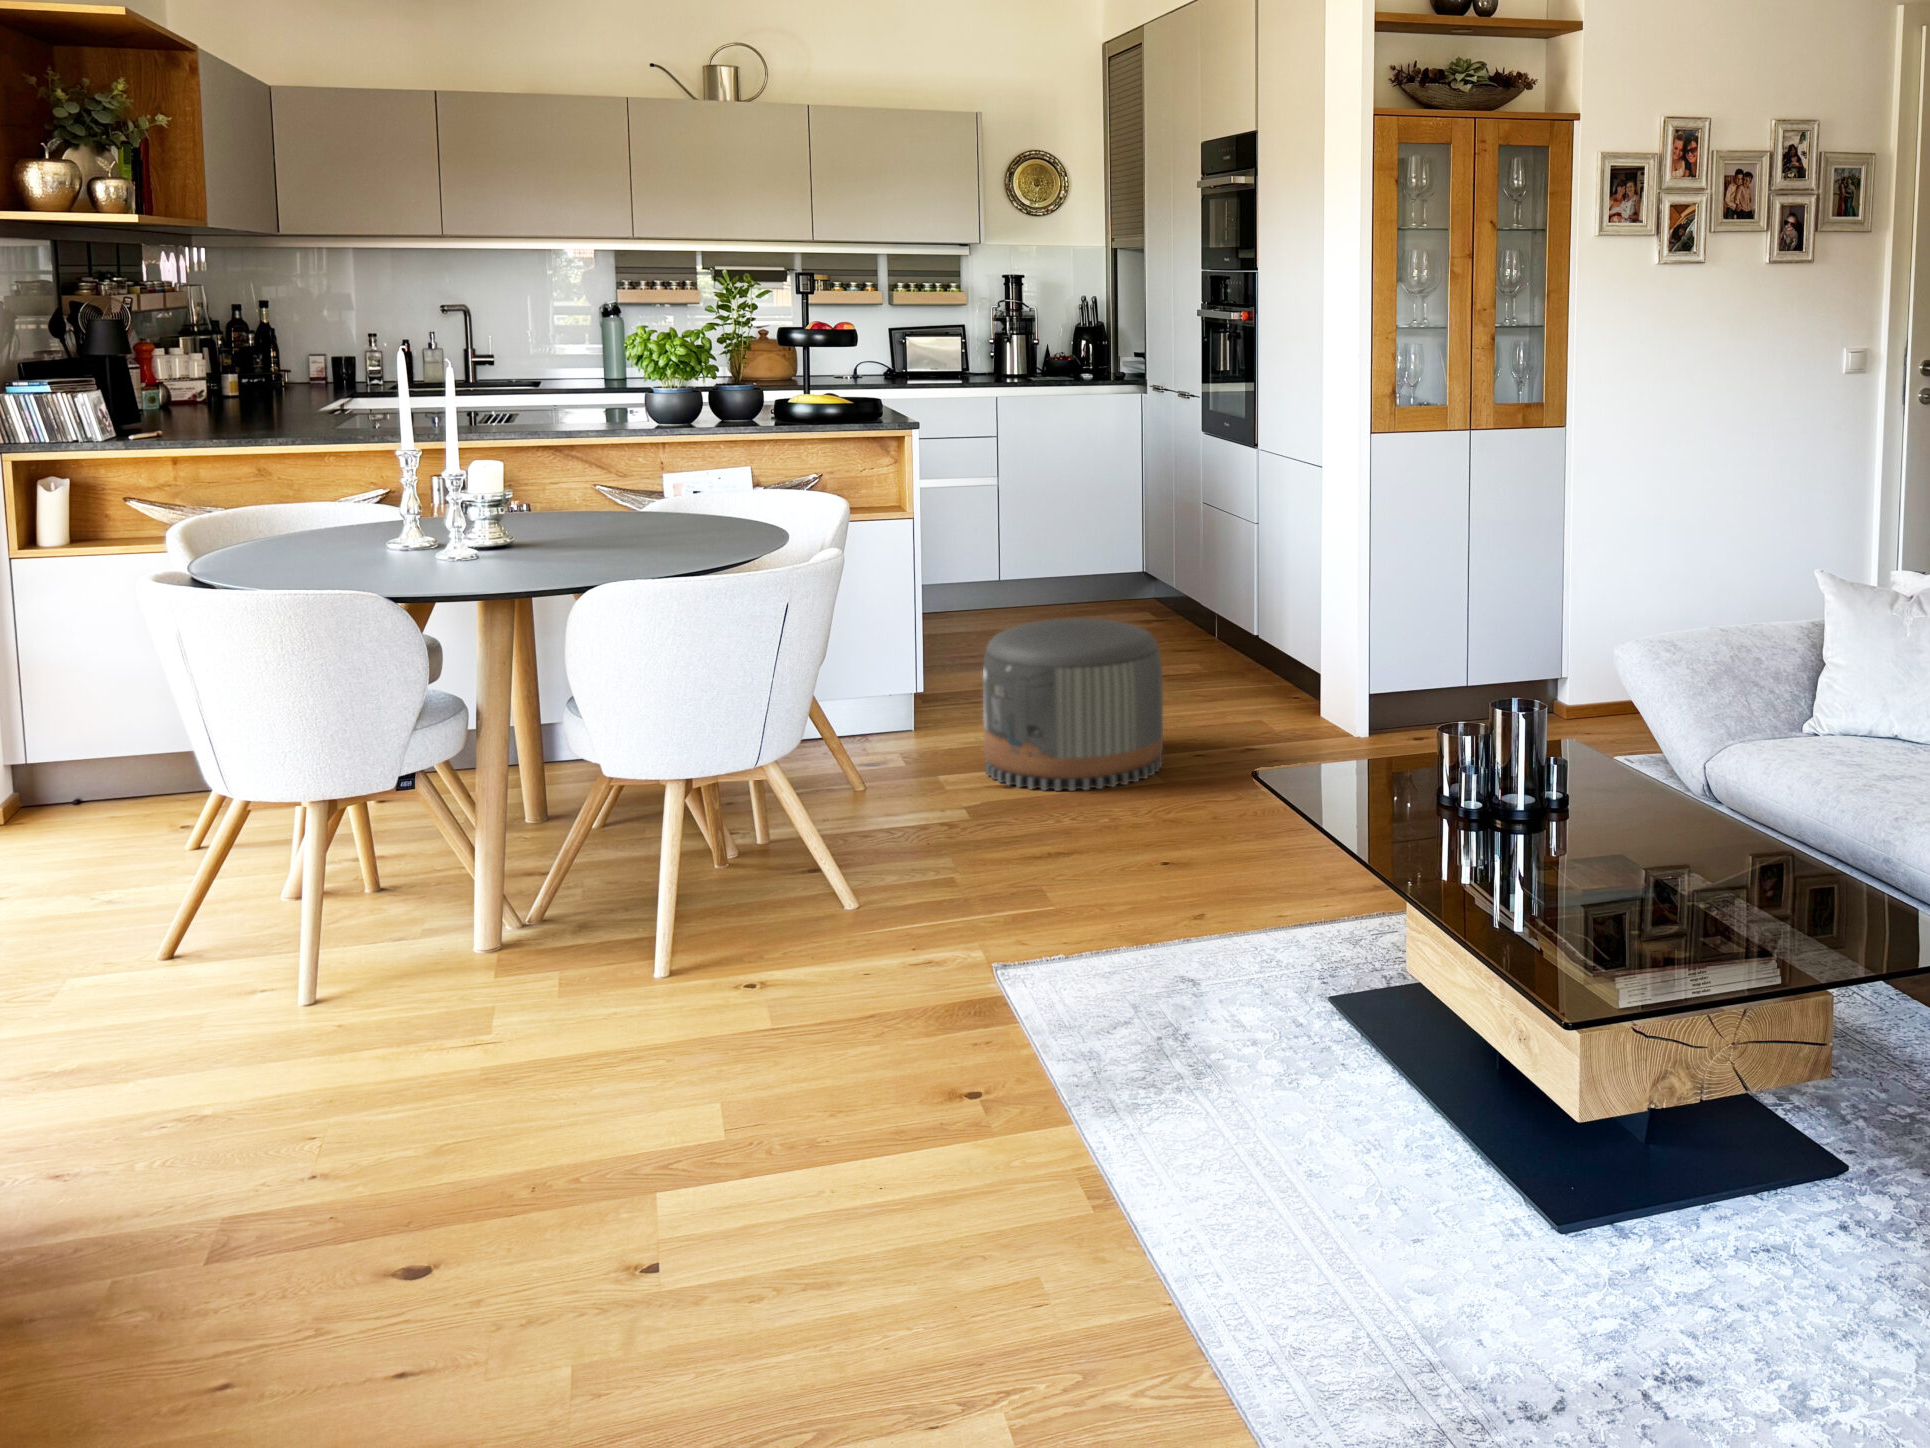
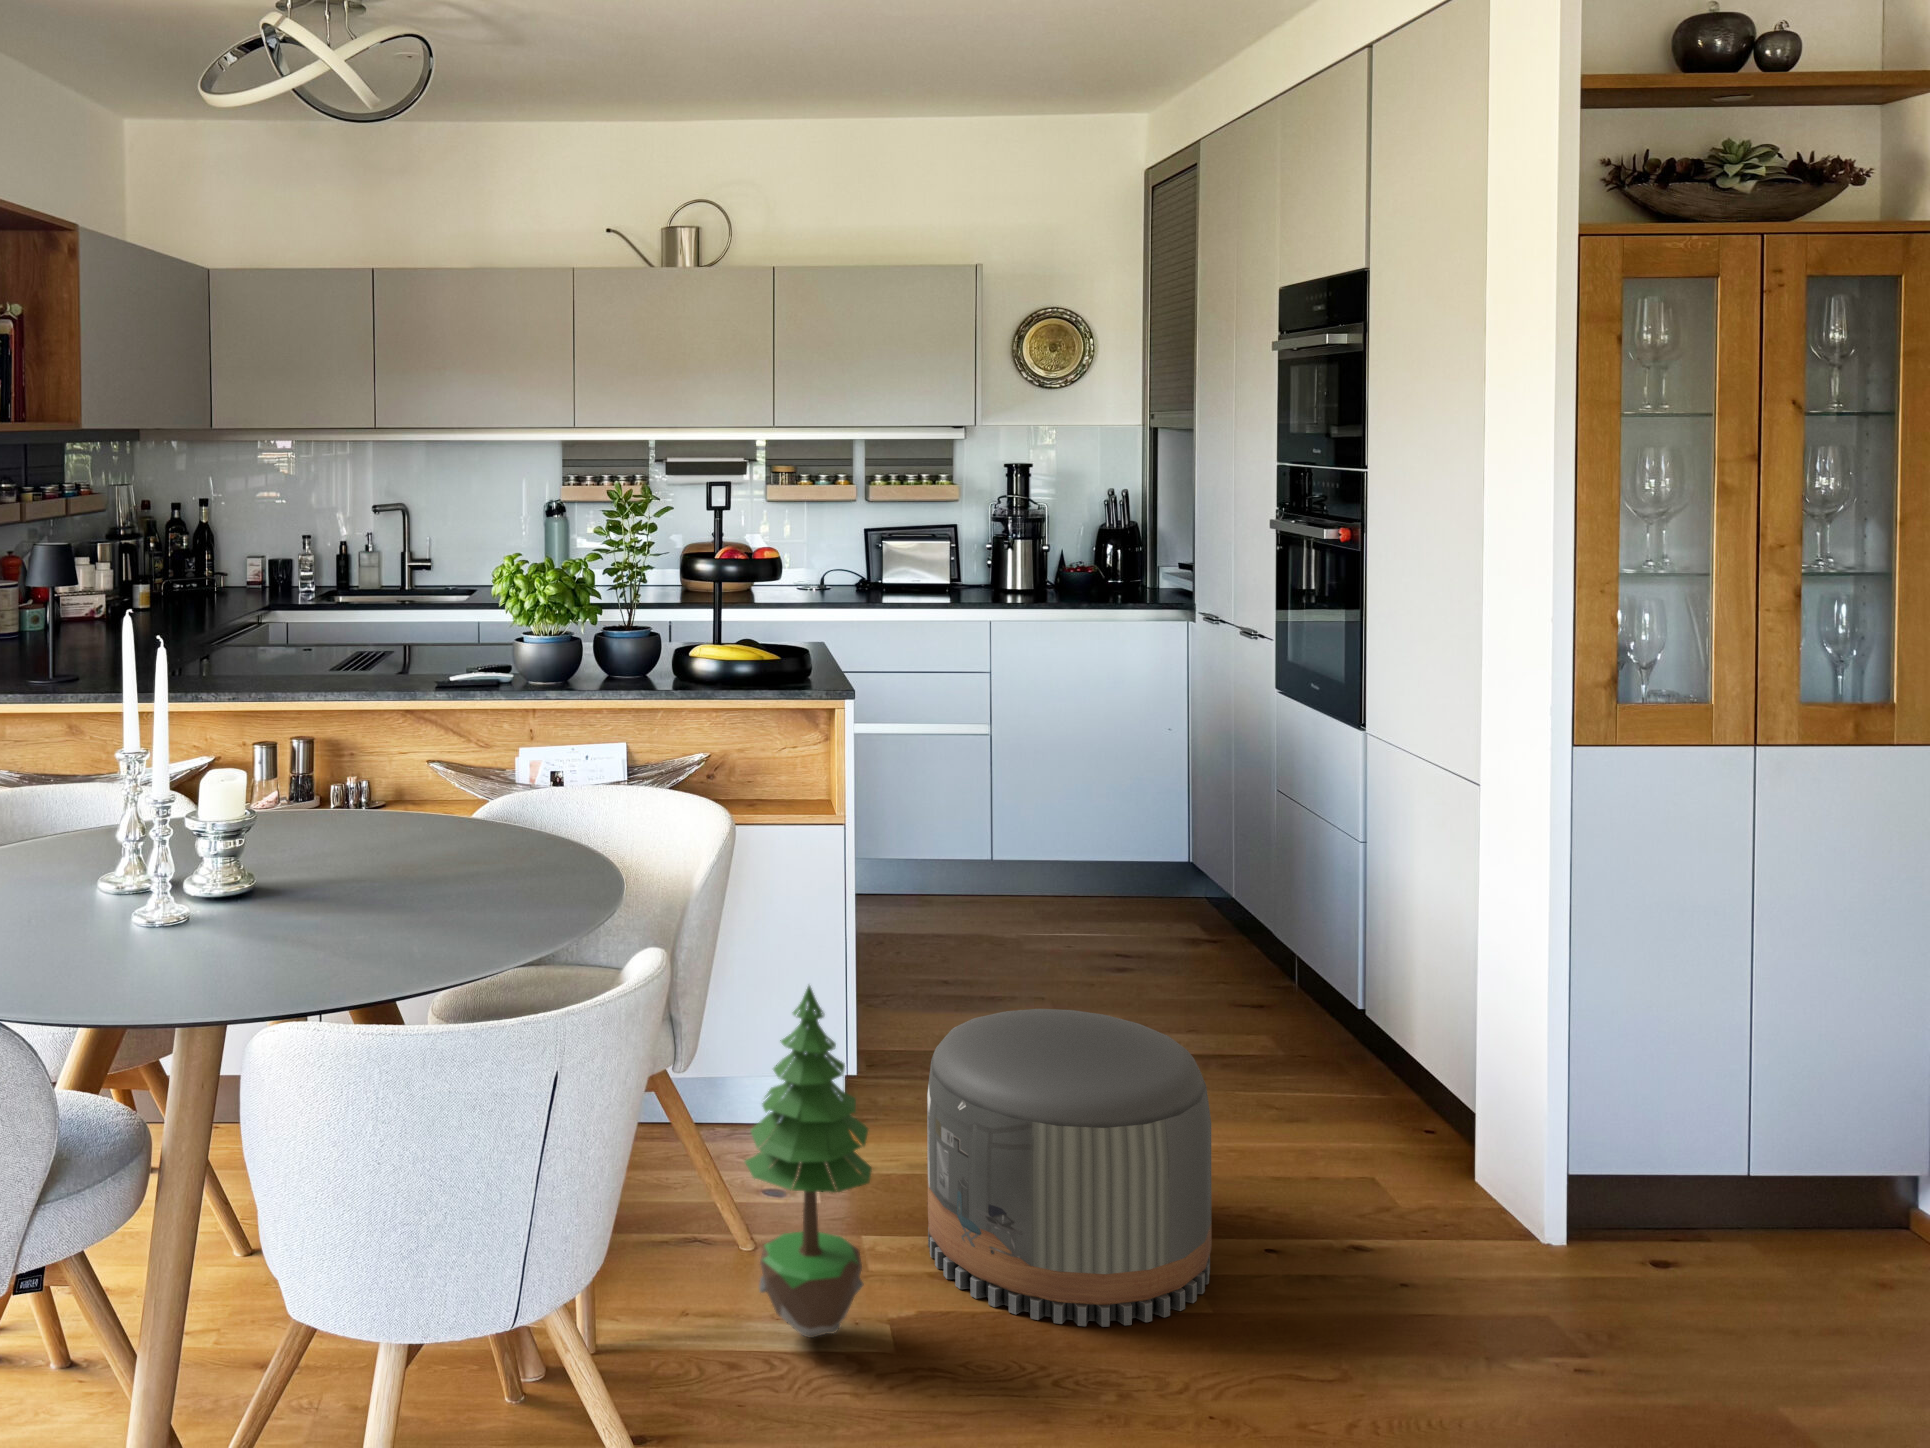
potted tree: none [872,585,956,812] -> present [745,986,872,1338]

